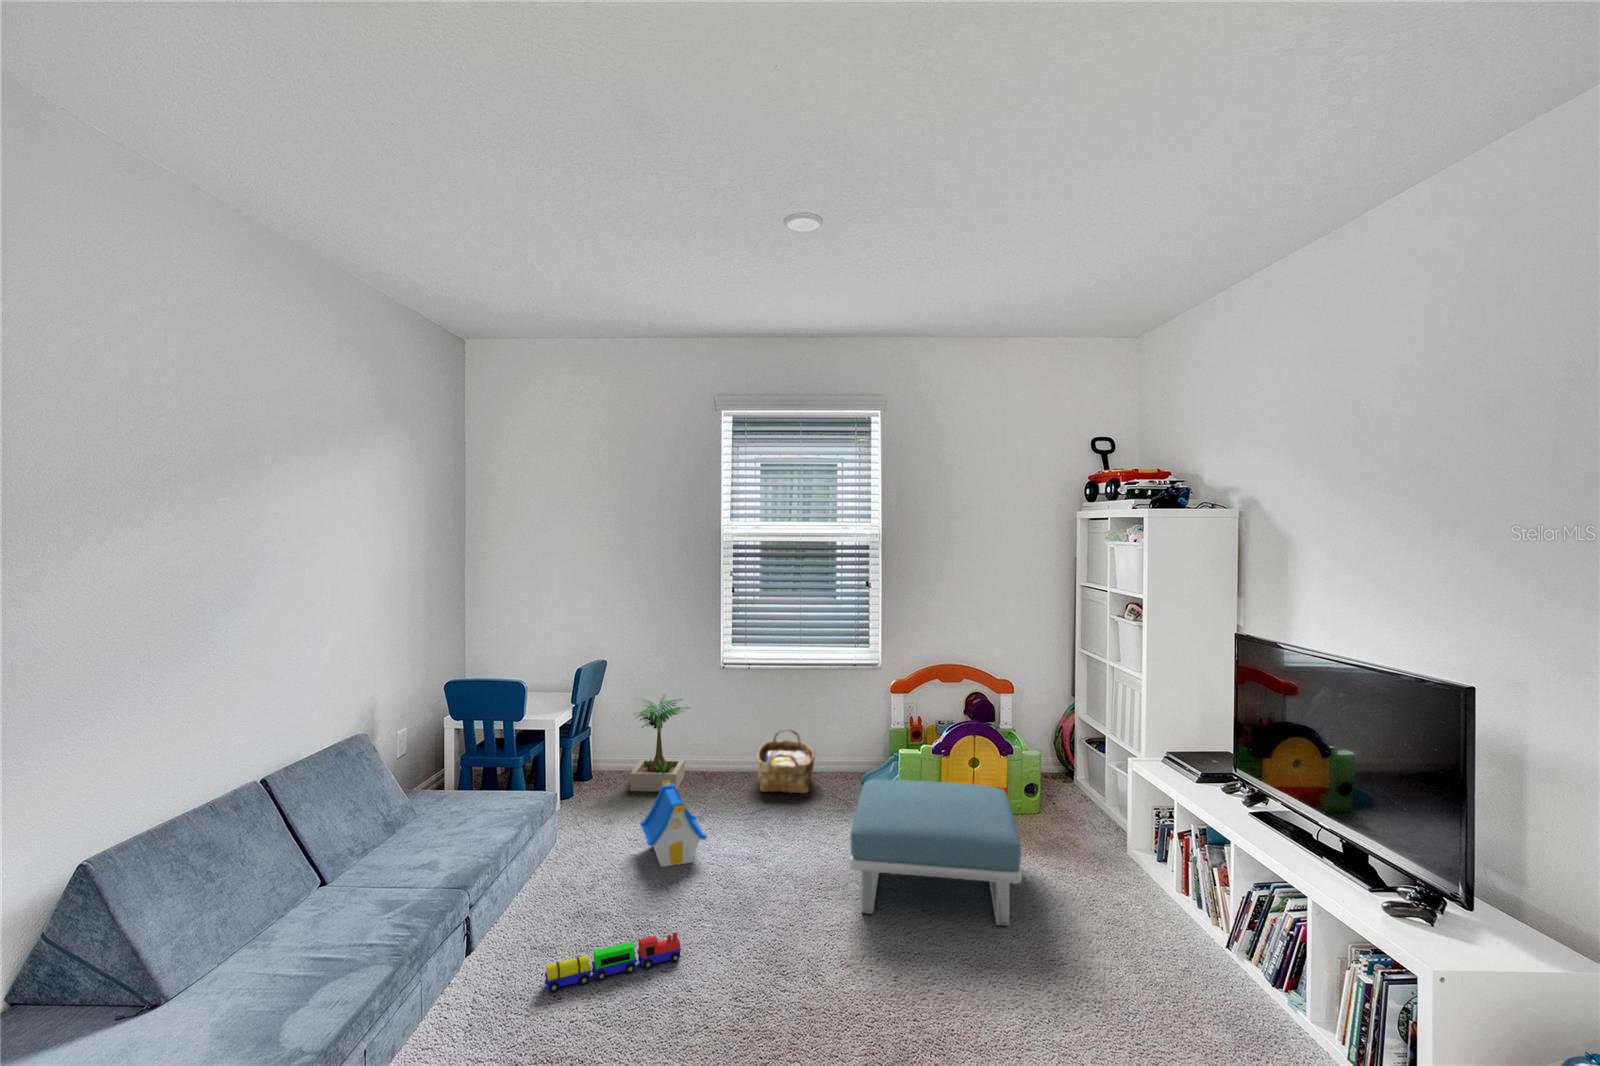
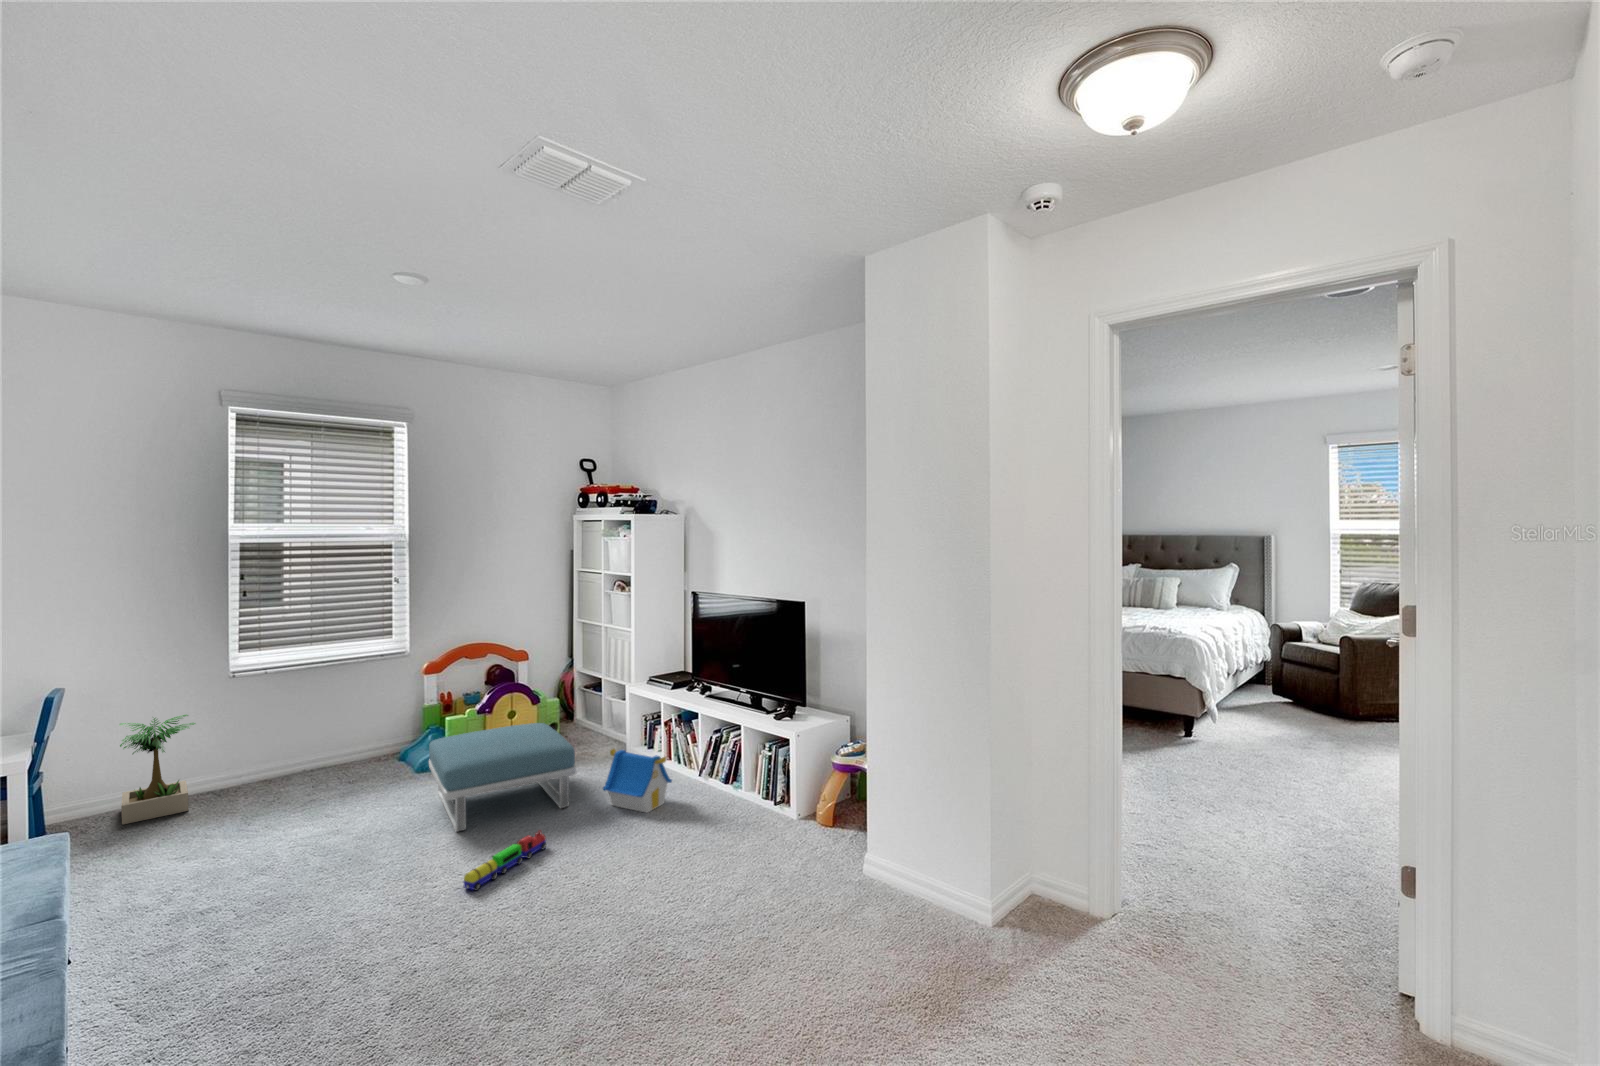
woven basket: present [756,729,815,793] -> none [284,725,351,787]
toy house: present [640,781,707,867] -> present [603,749,672,813]
toy train: present [545,933,681,992] -> present [463,830,546,890]

